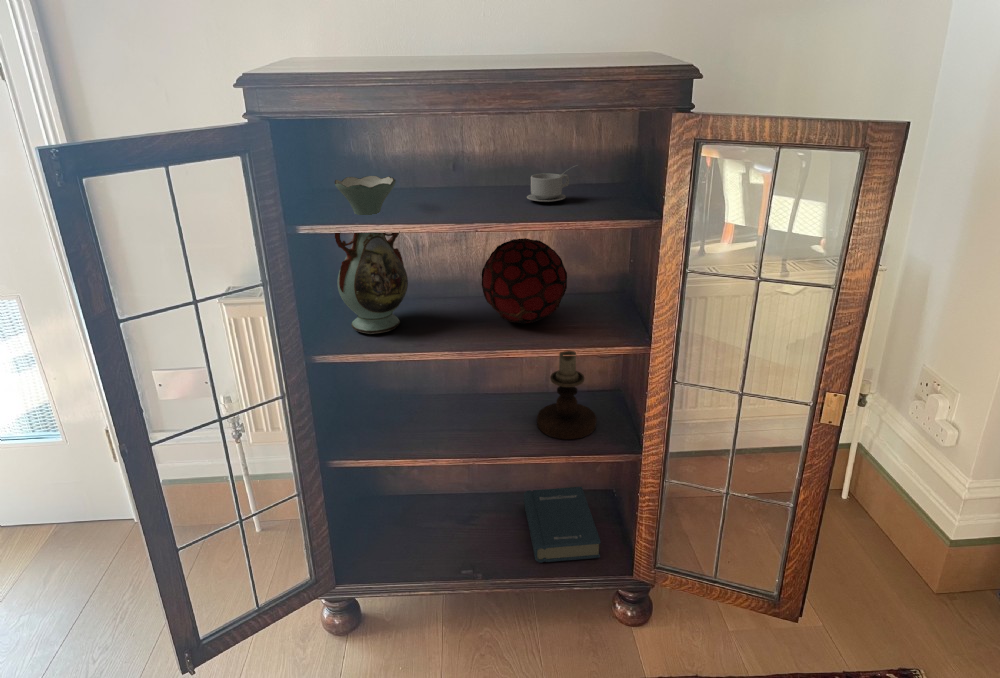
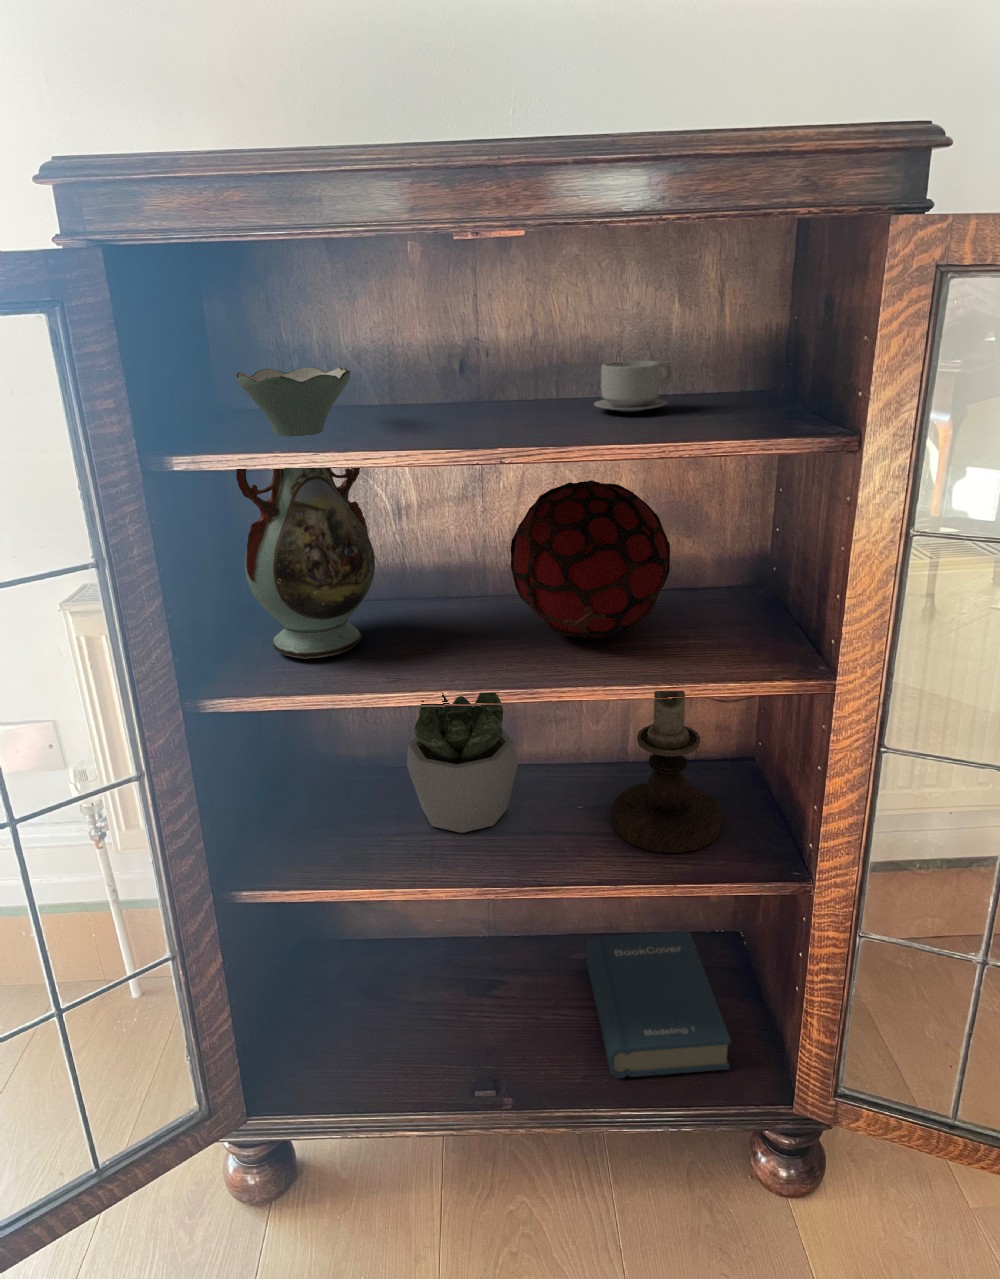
succulent plant: none [424,349,486,430] -> present [407,693,518,833]

